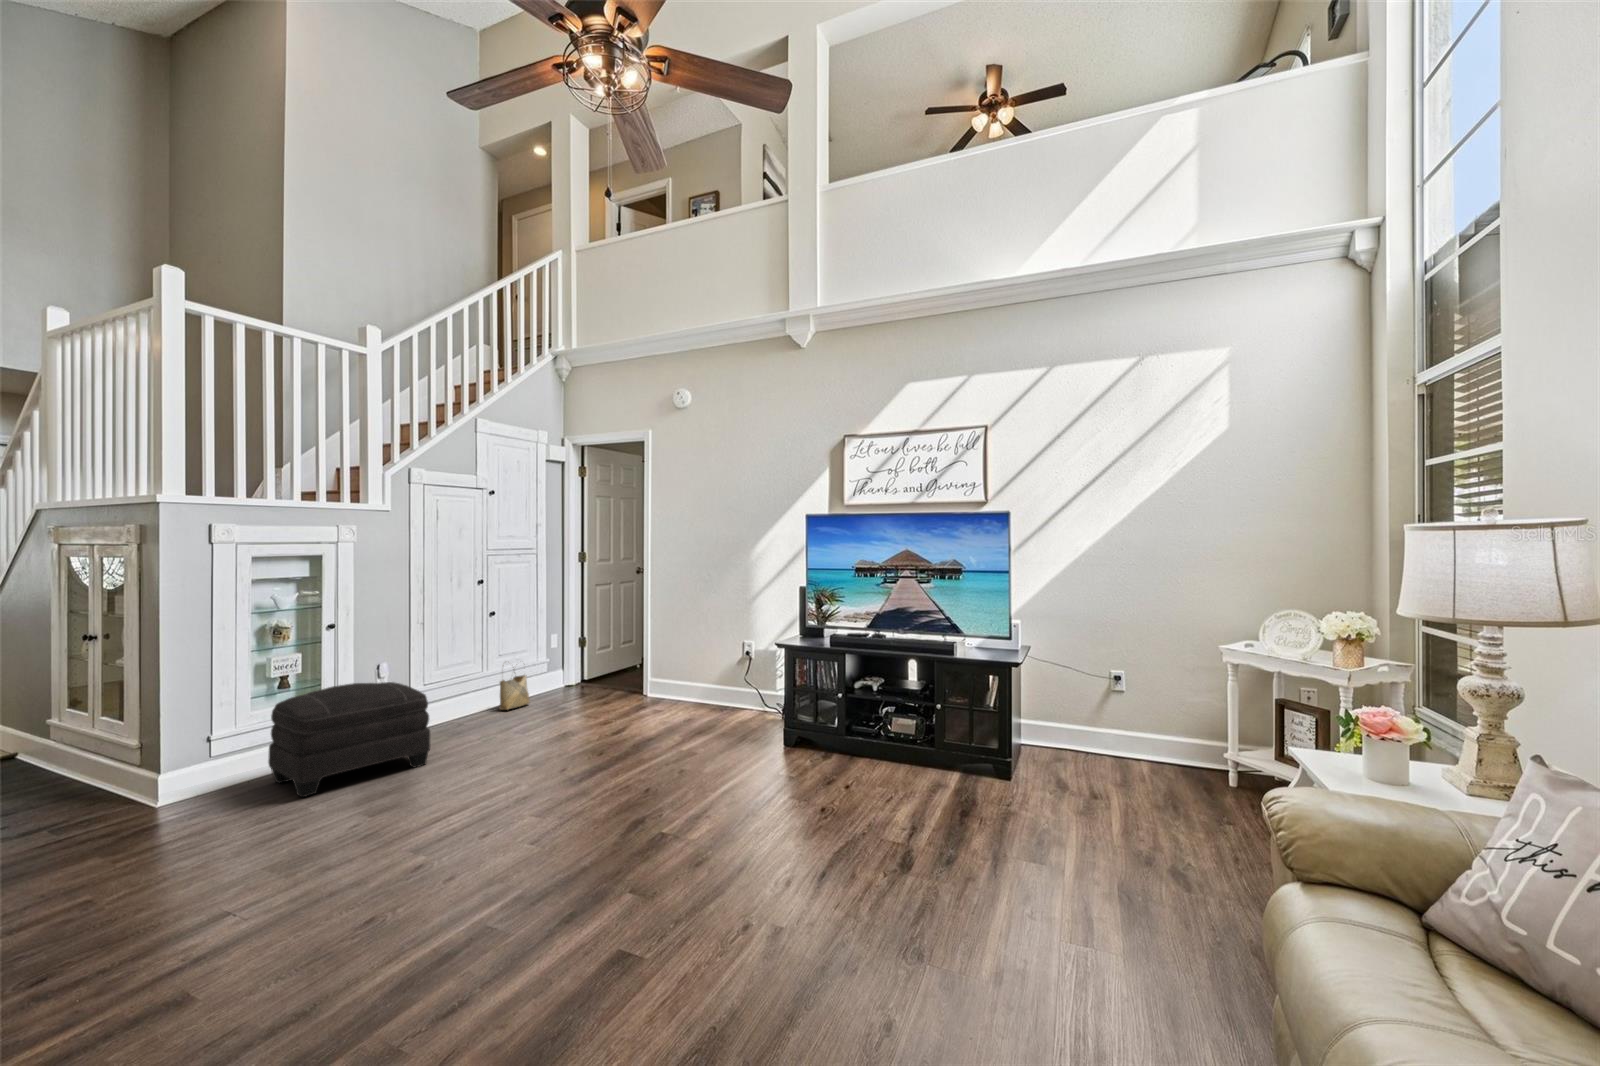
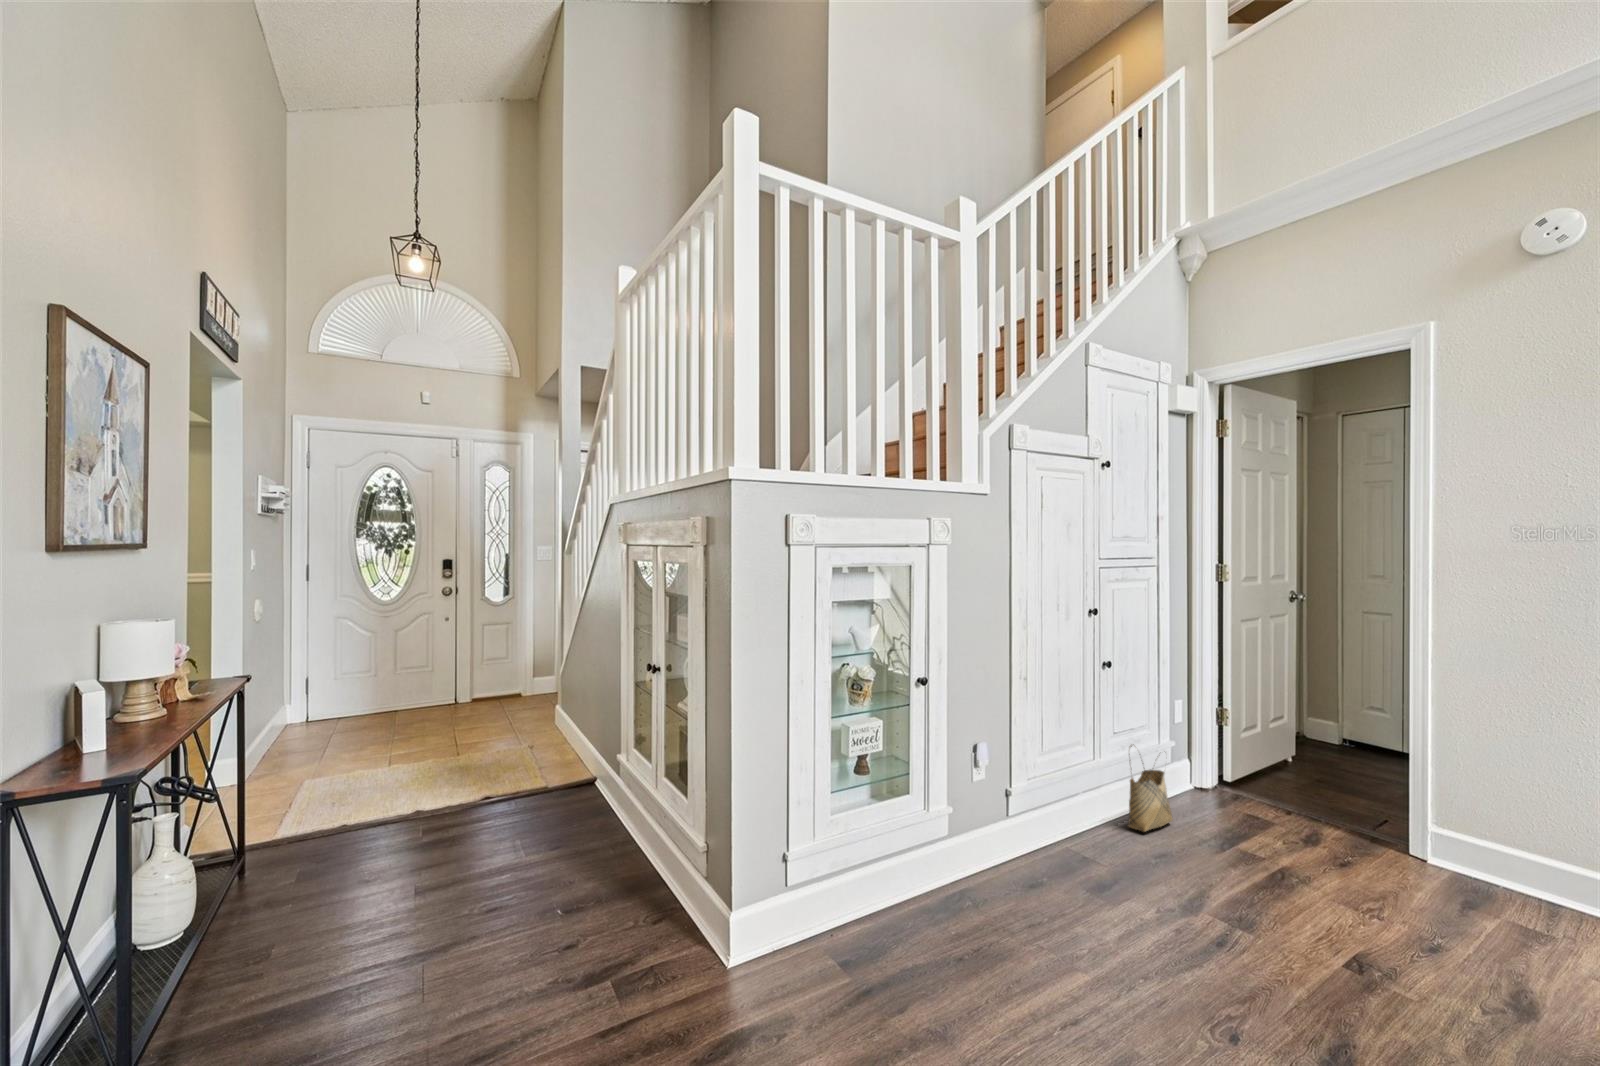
ottoman: present [268,682,430,797] -> none [863,790,1116,1024]

